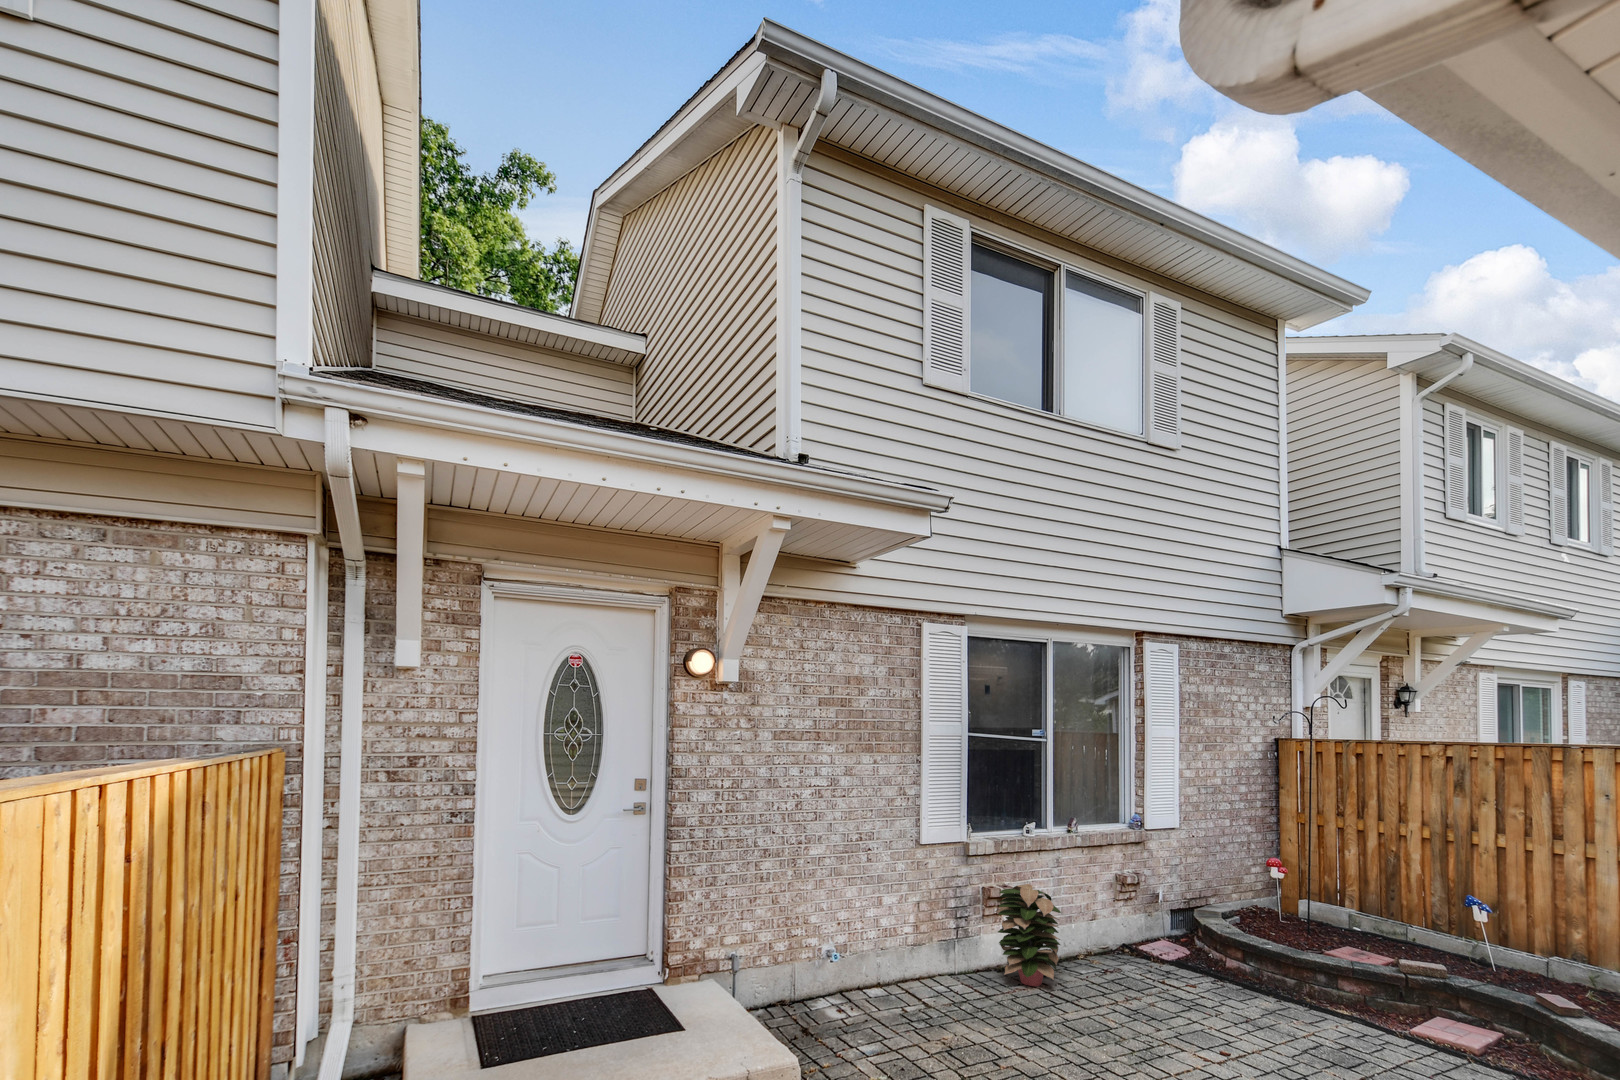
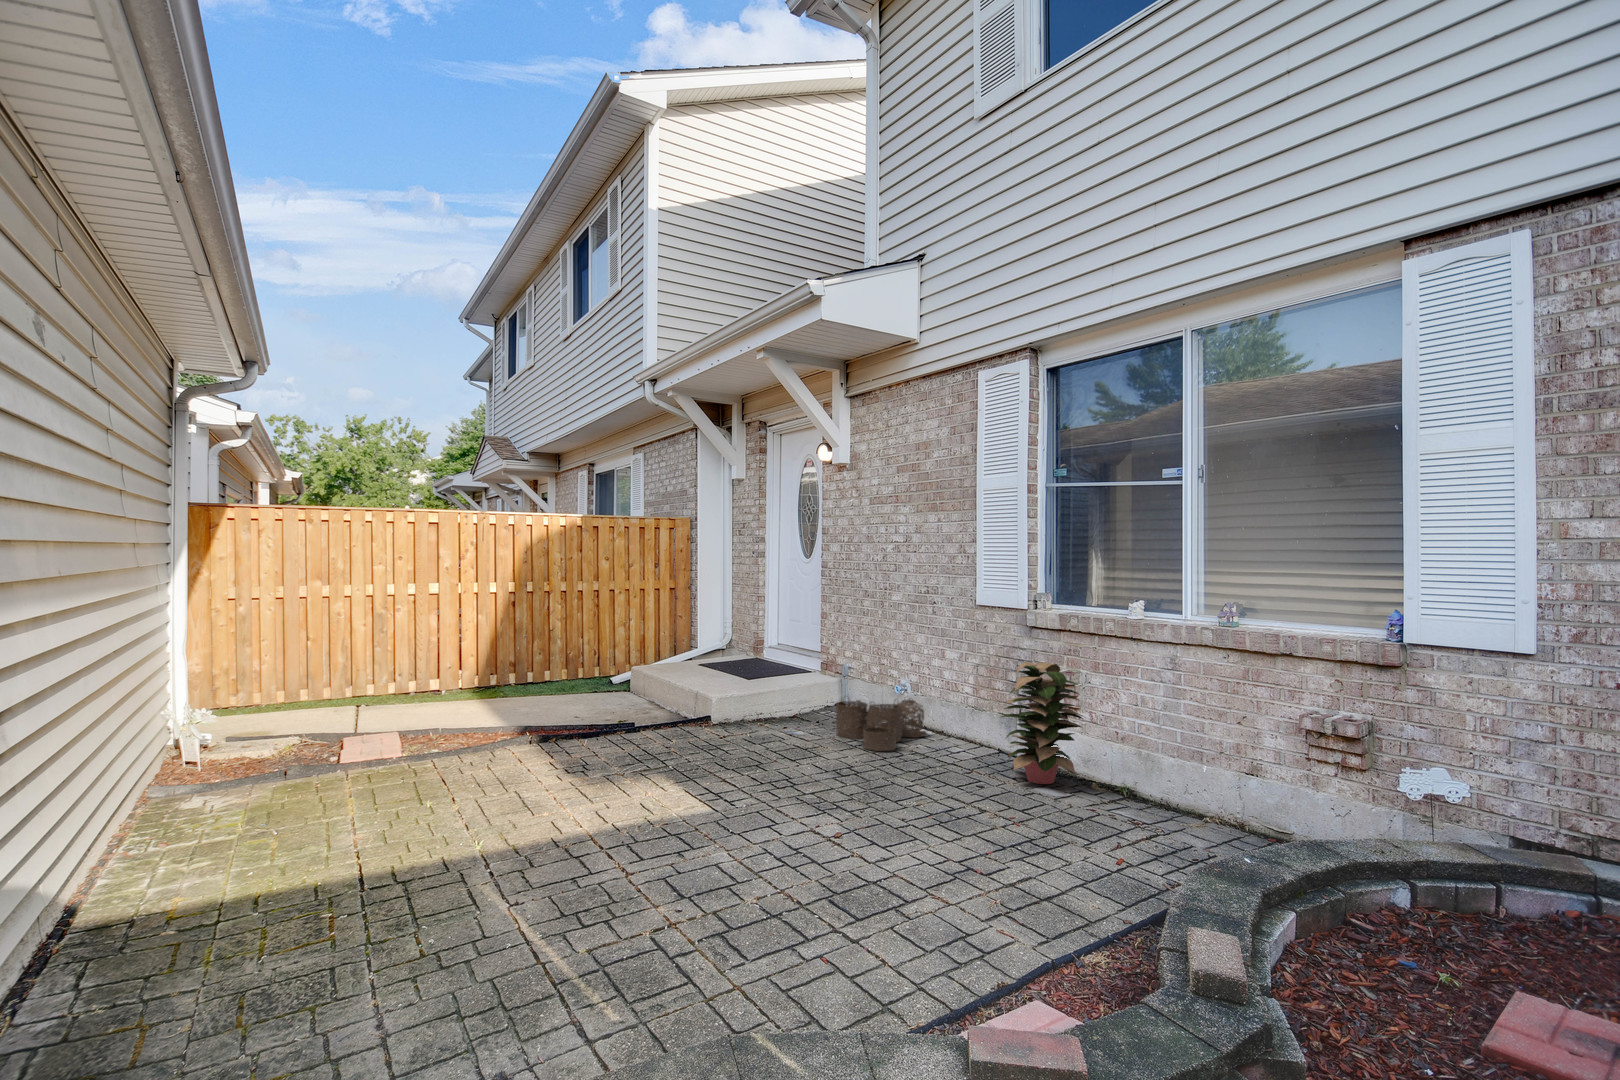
woven basket: none [854,959,968,1035] -> present [836,697,927,751]

